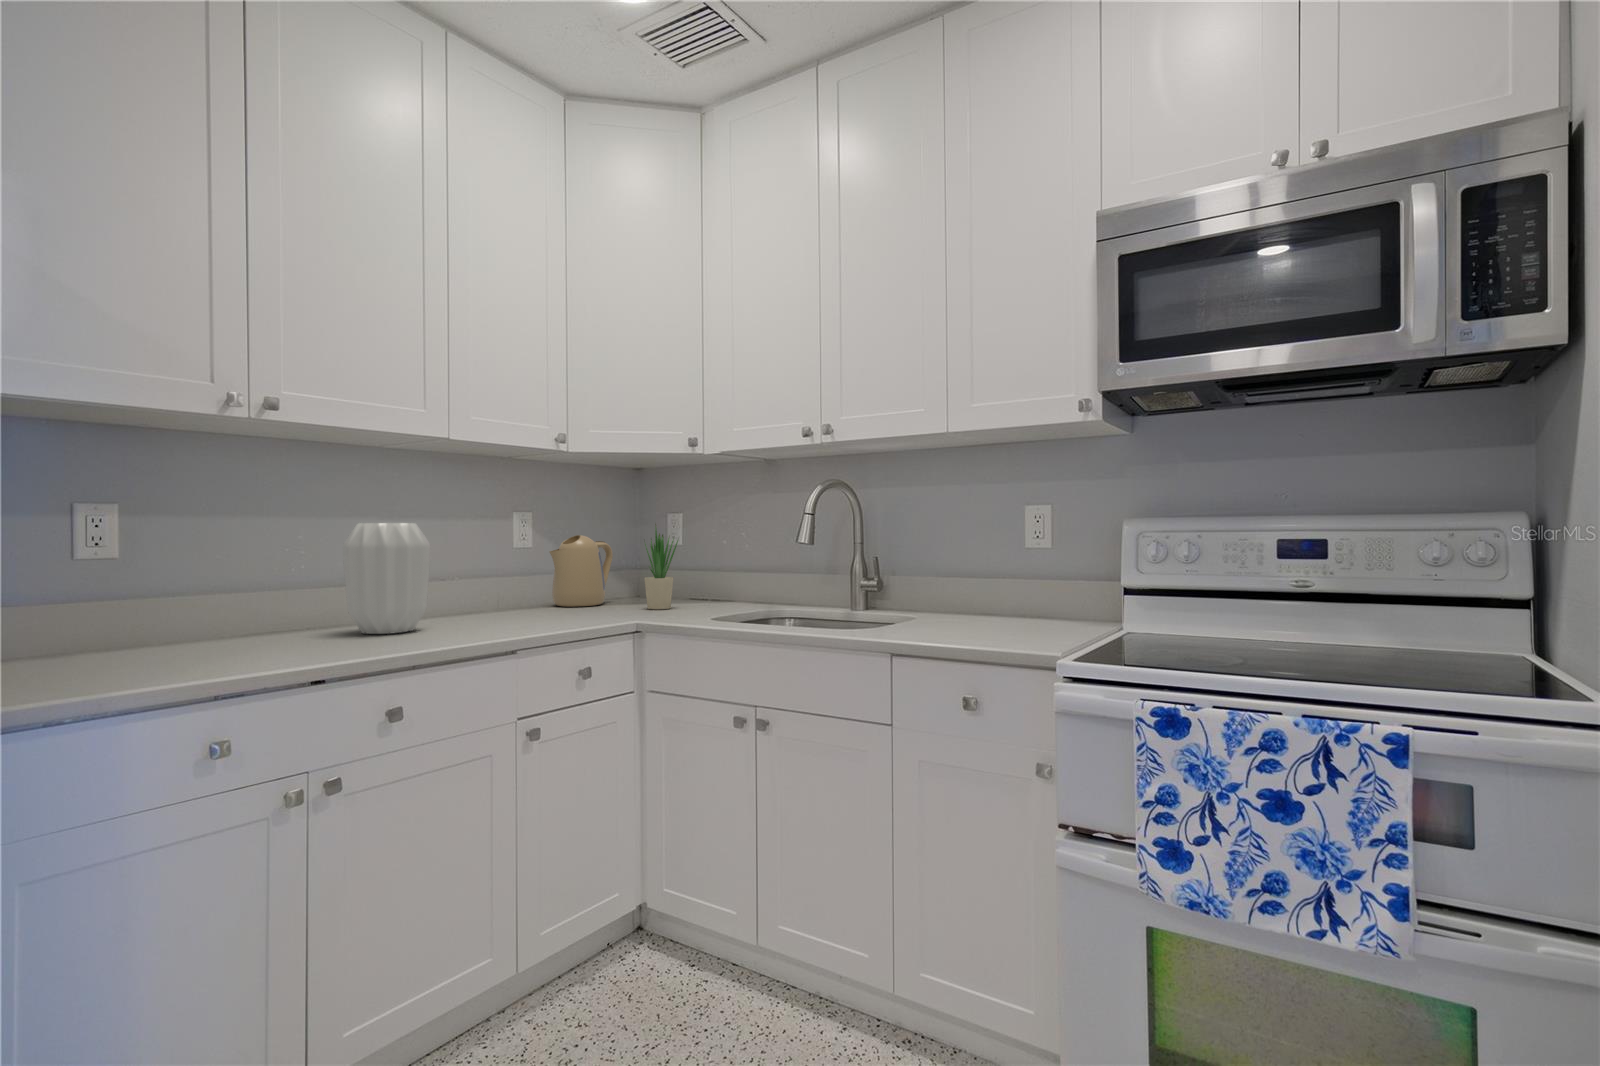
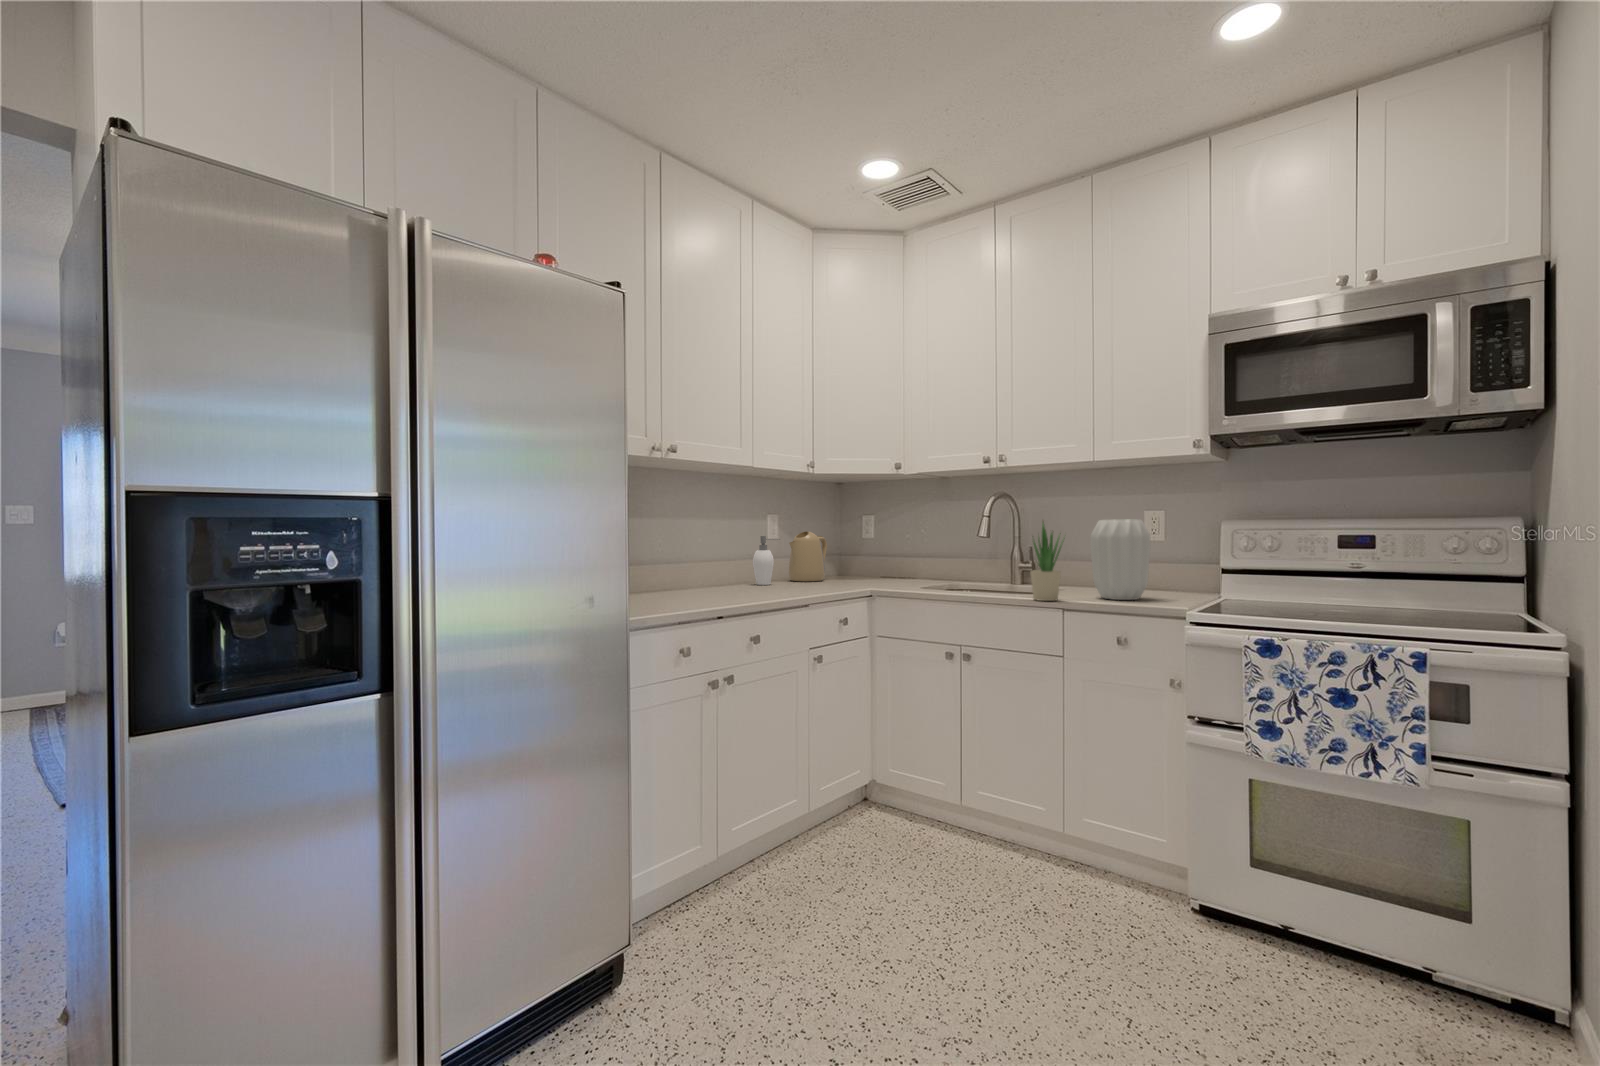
vase: present [343,523,430,634] -> present [1090,520,1150,600]
potted plant: present [644,524,678,609] -> present [1031,522,1063,601]
soap dispenser: none [484,542,526,614] -> present [753,536,780,585]

